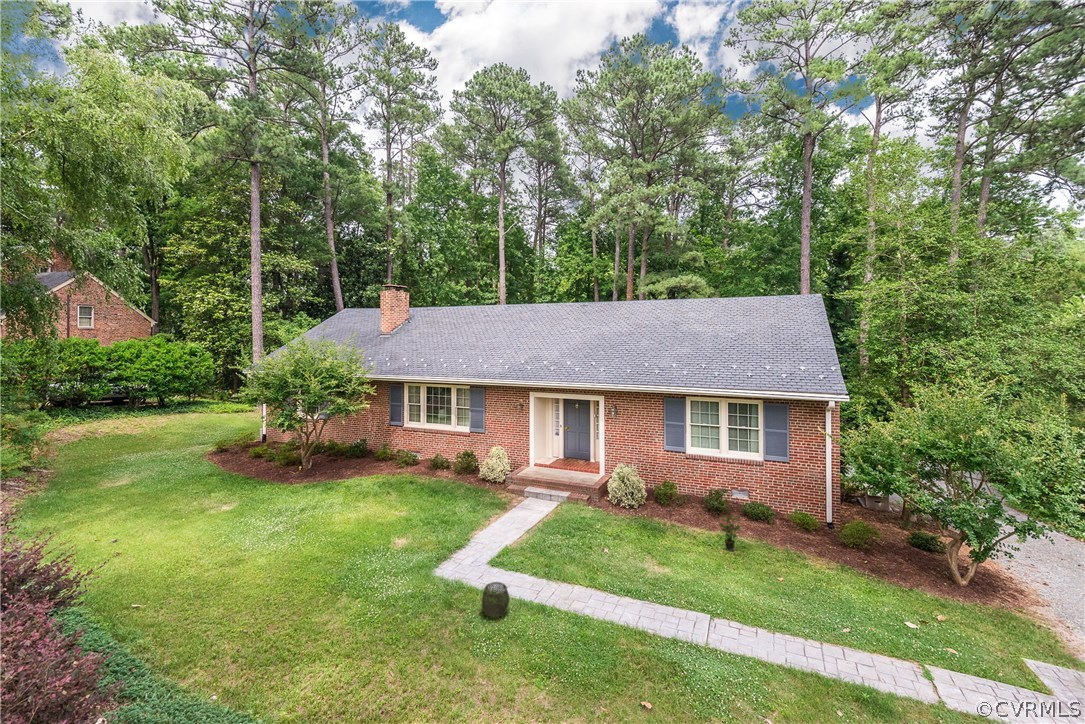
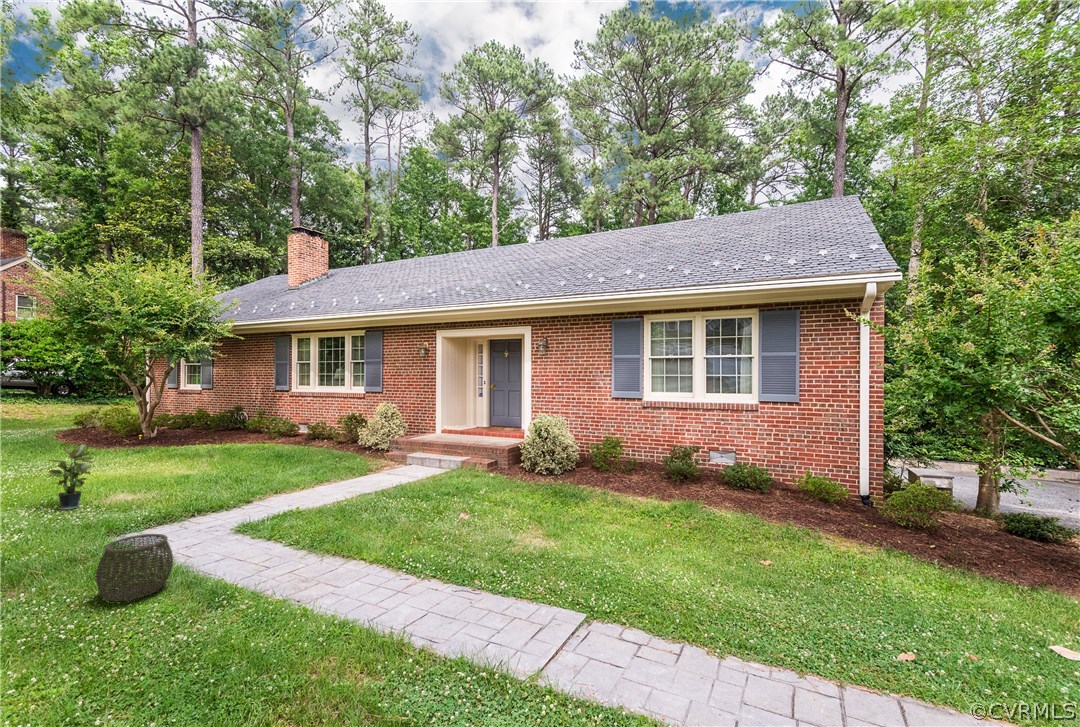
potted plant: present [720,515,740,551] -> present [48,444,93,510]

